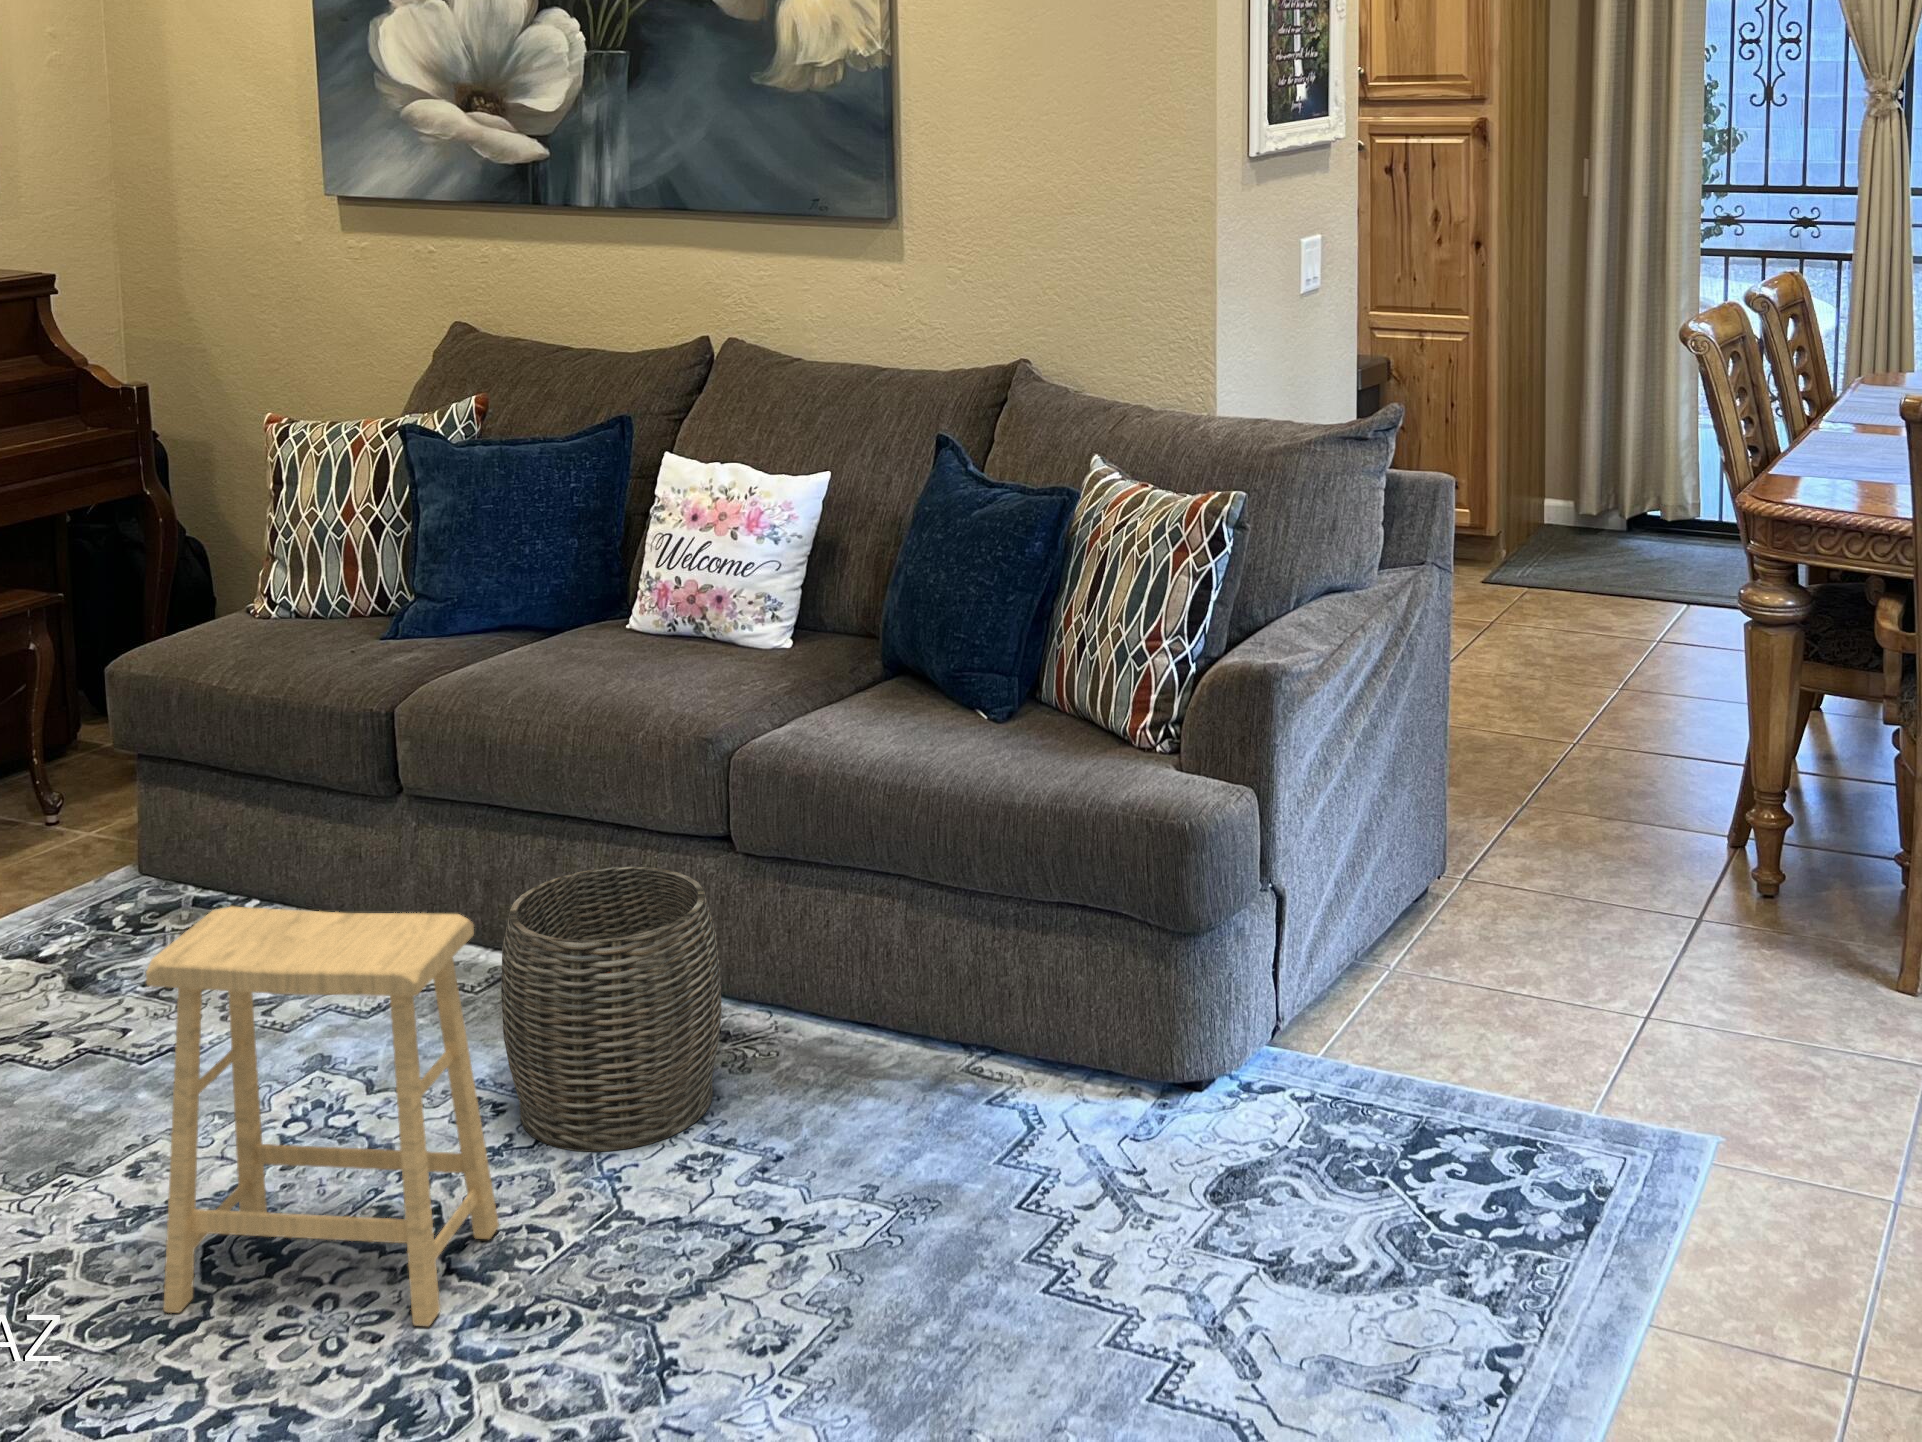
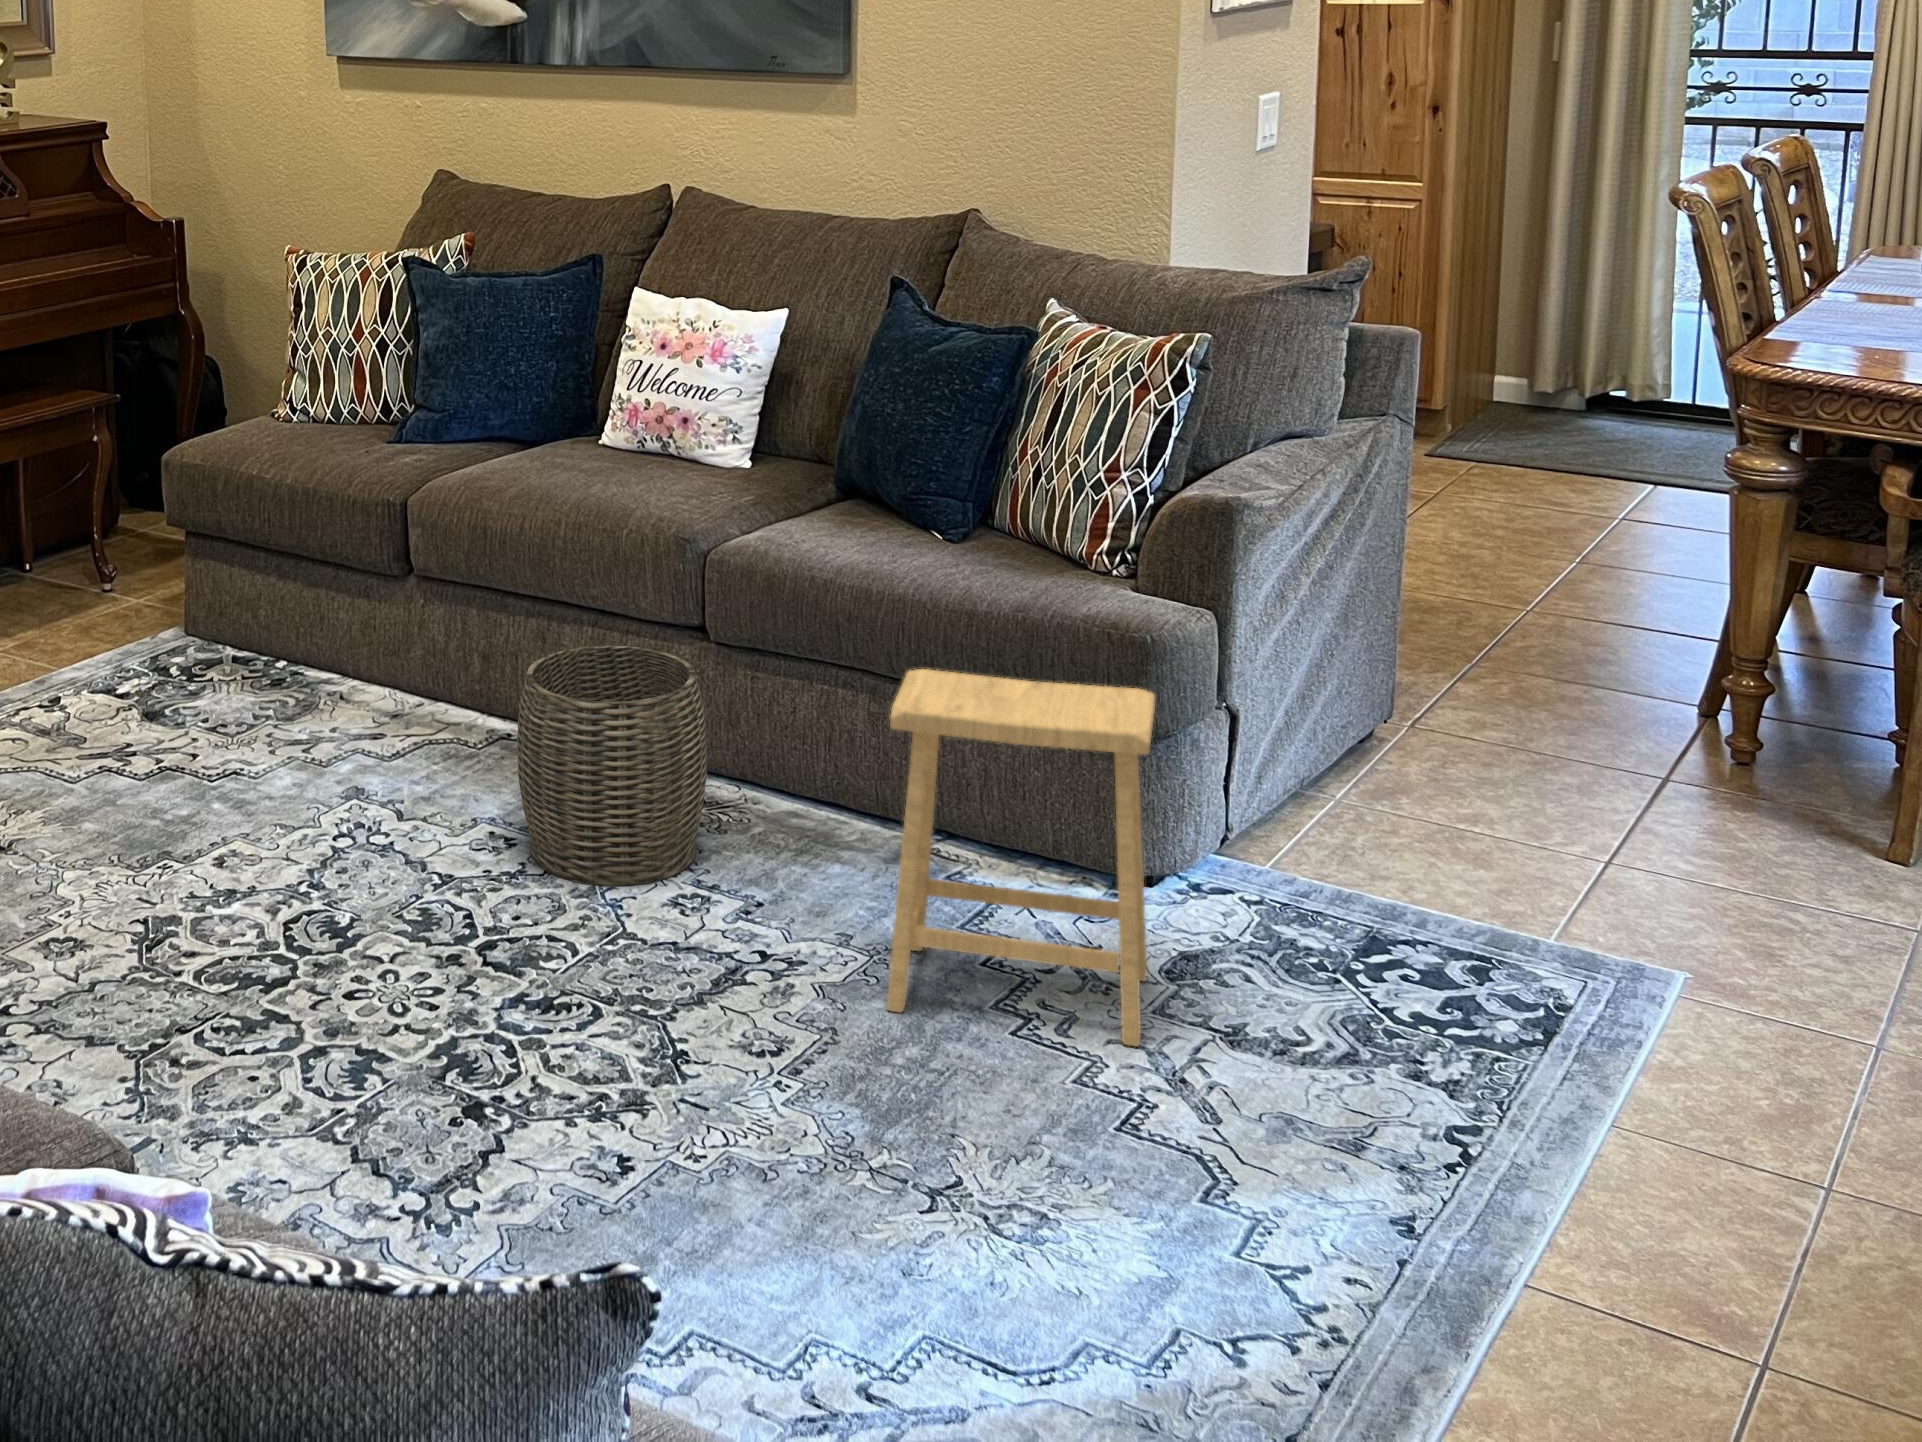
footstool: present [146,907,499,1326] -> present [887,669,1155,1046]

